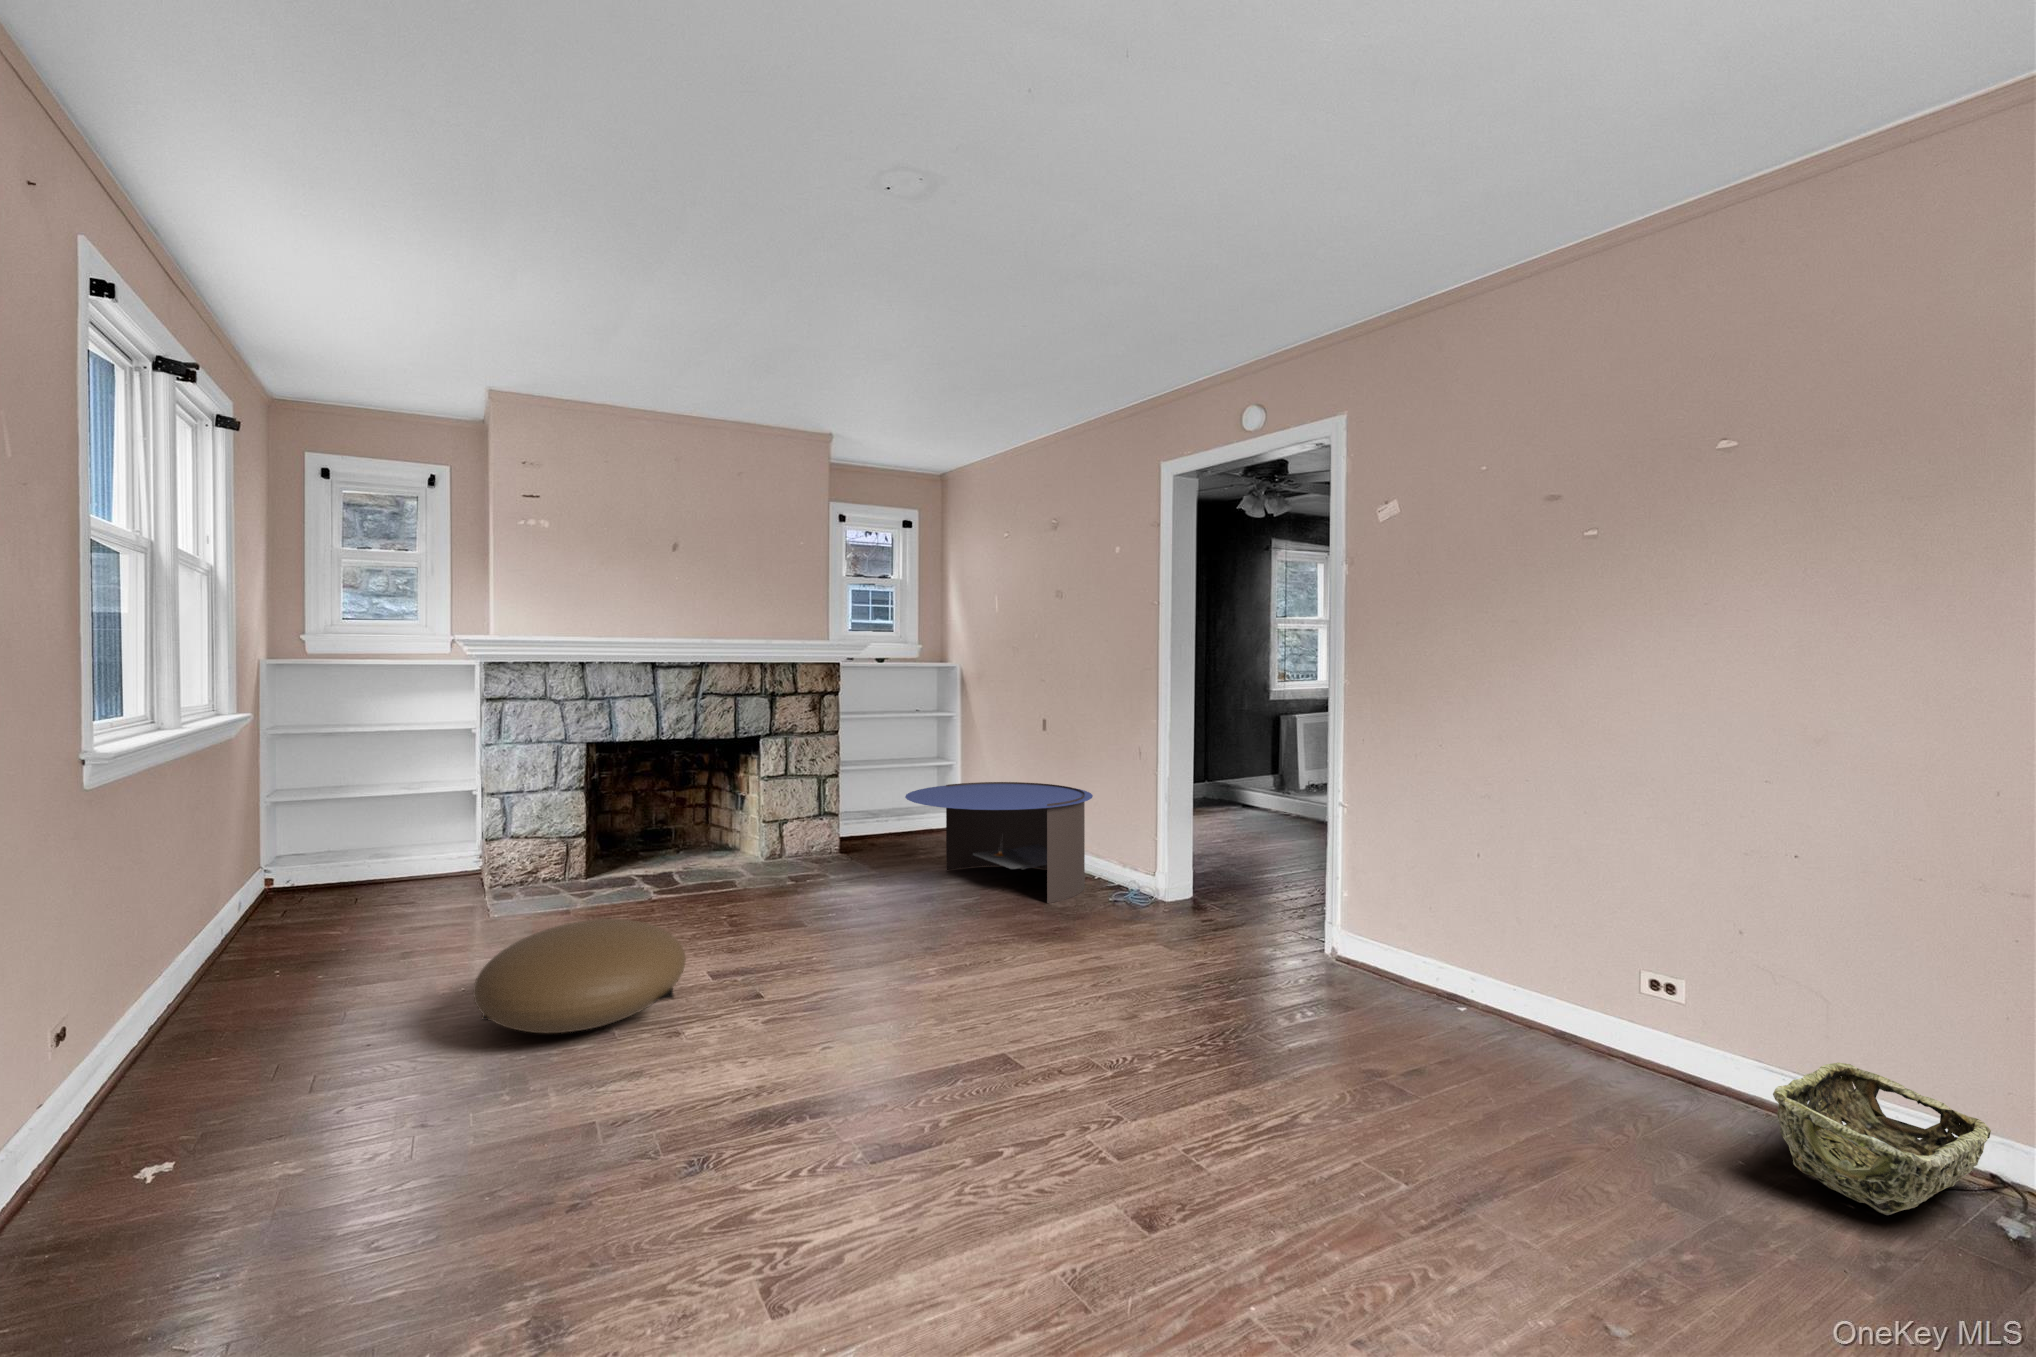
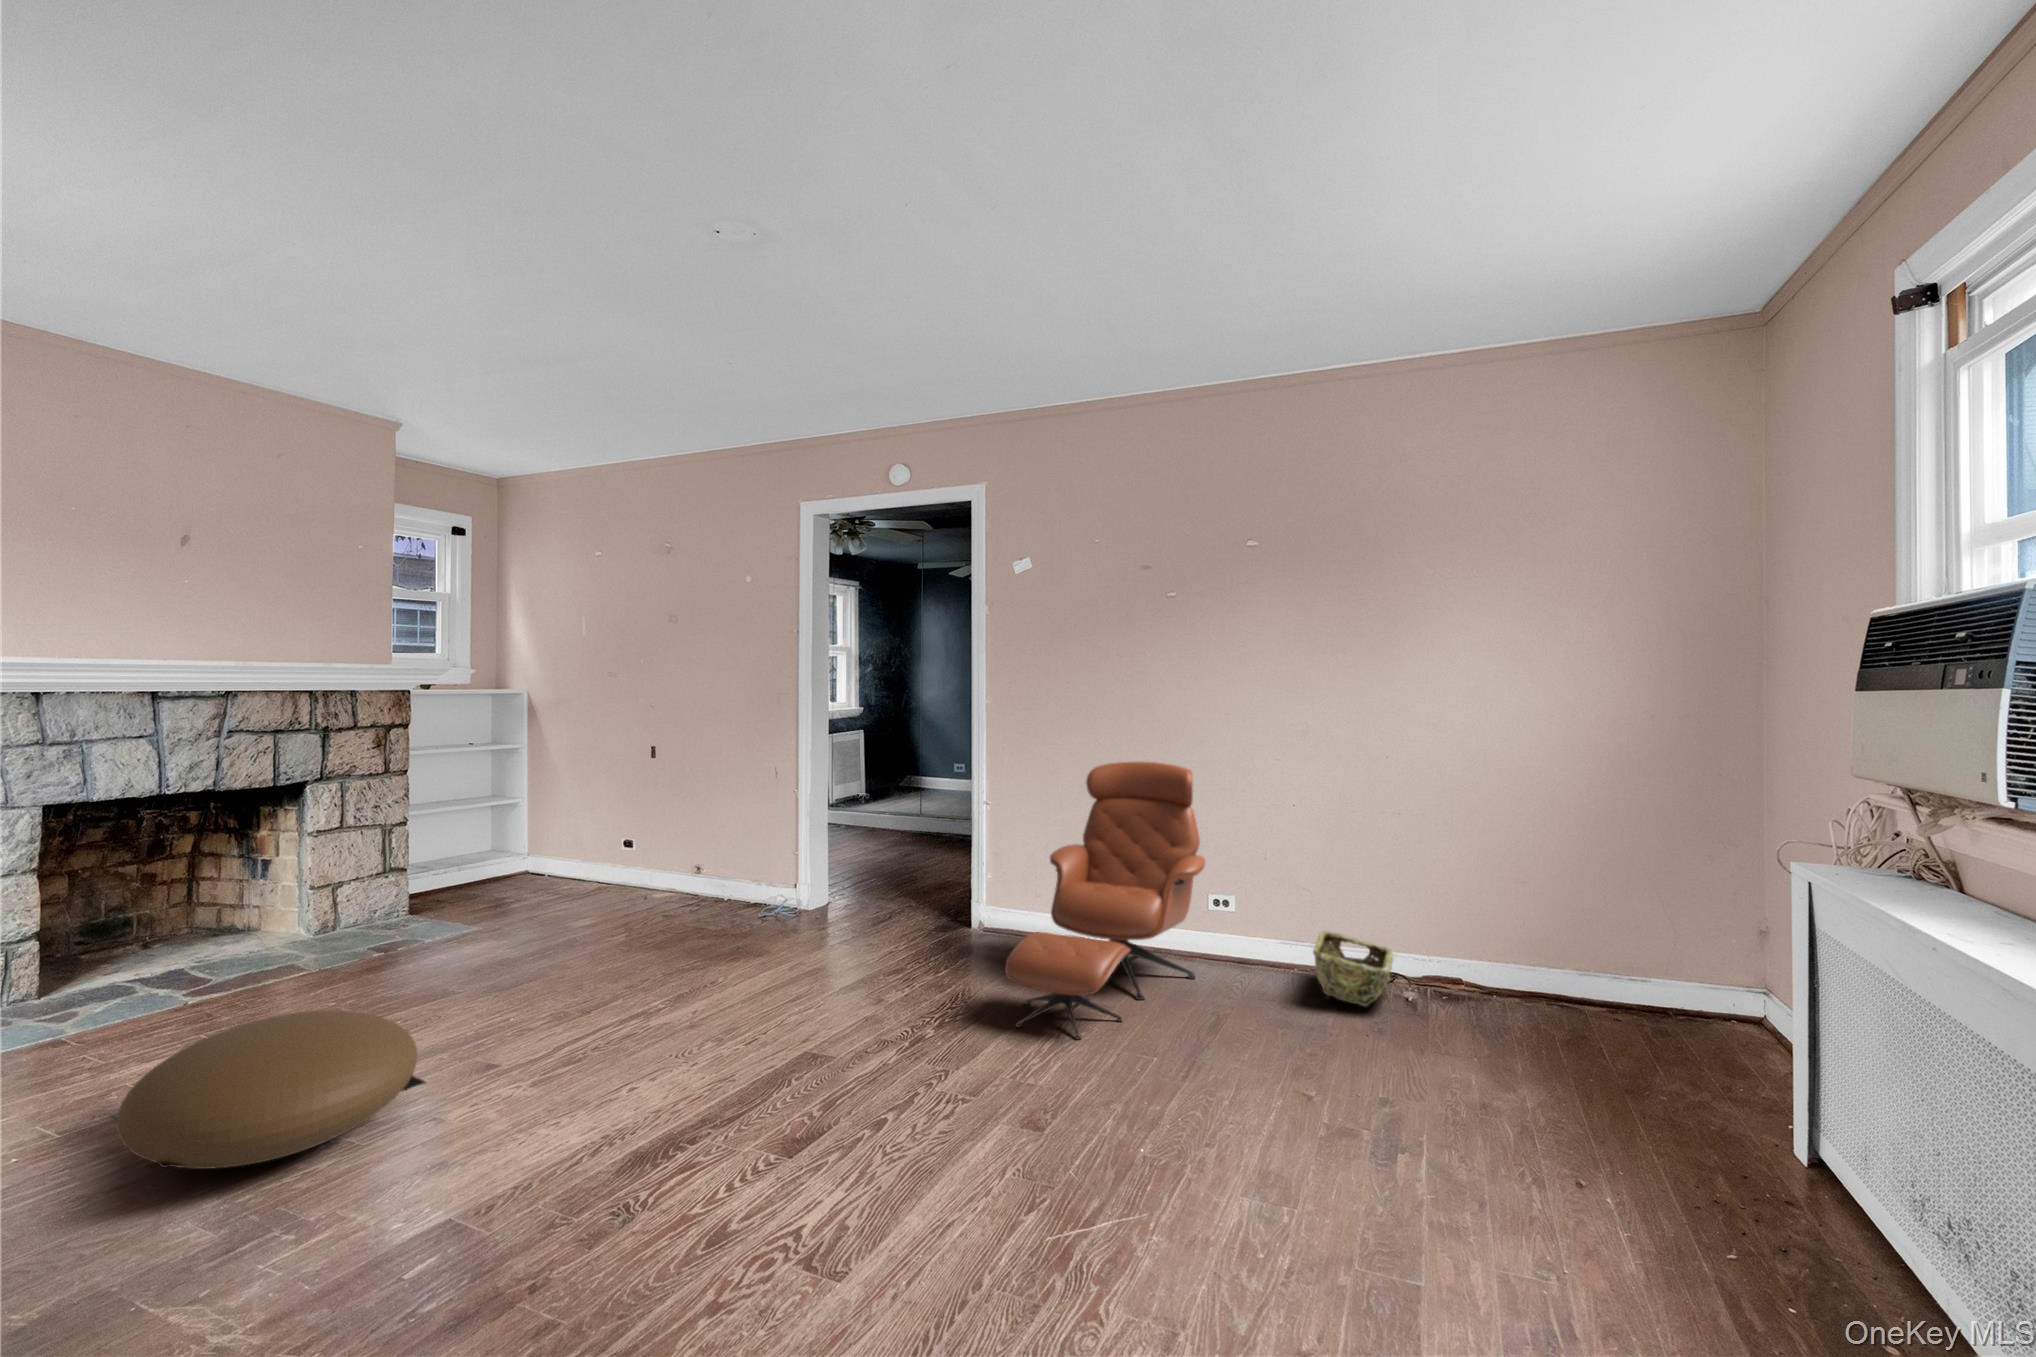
lounge chair: none [1243,756,1611,1126] -> present [1005,762,1206,1039]
coffee table: present [905,782,1093,903] -> none [539,812,745,927]

